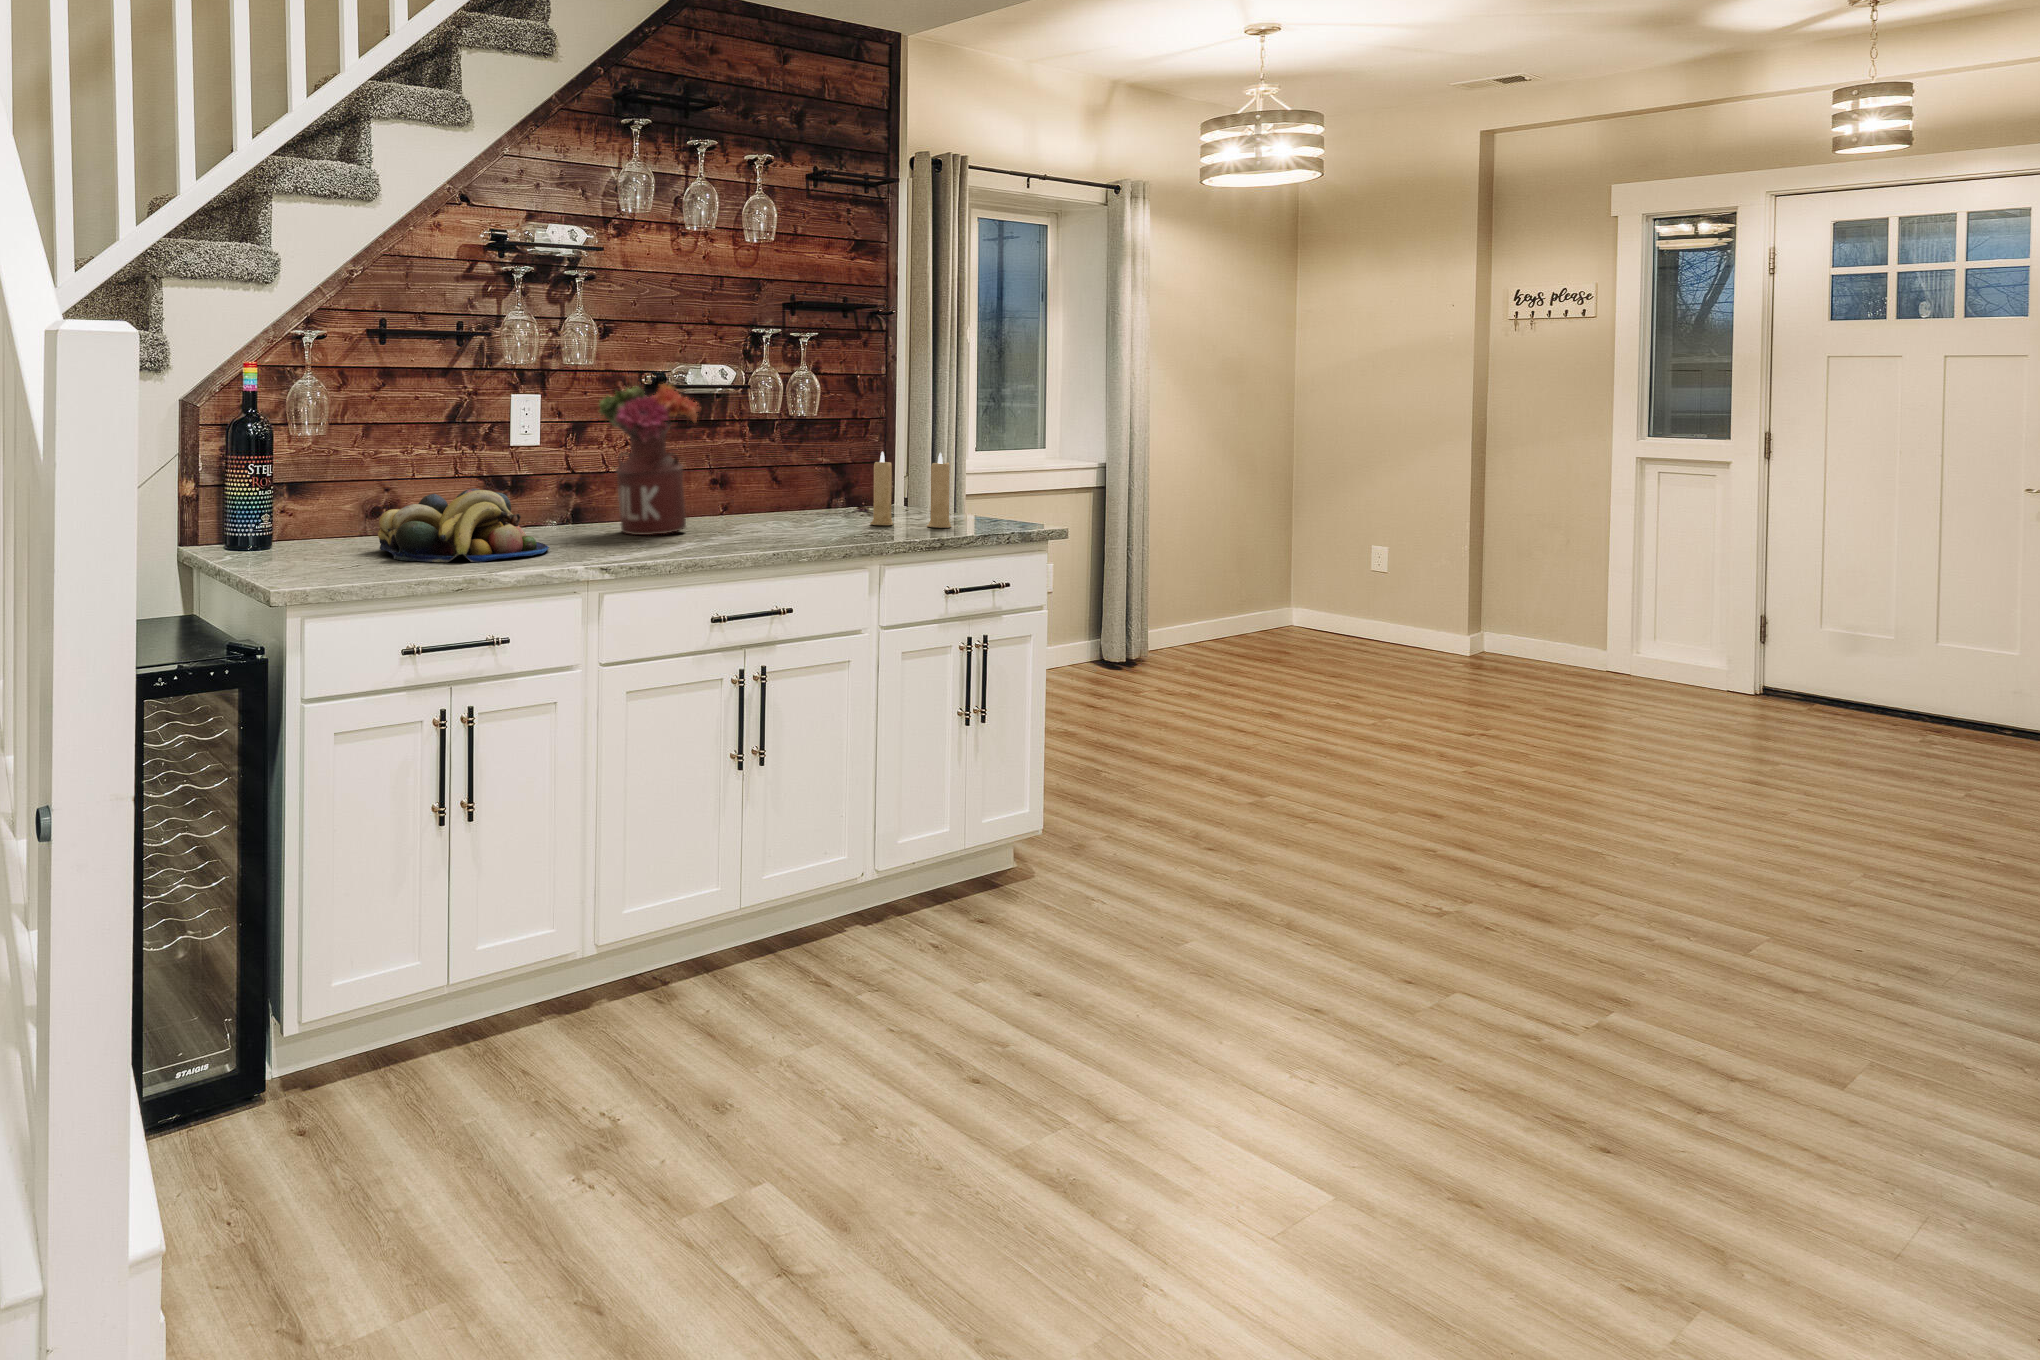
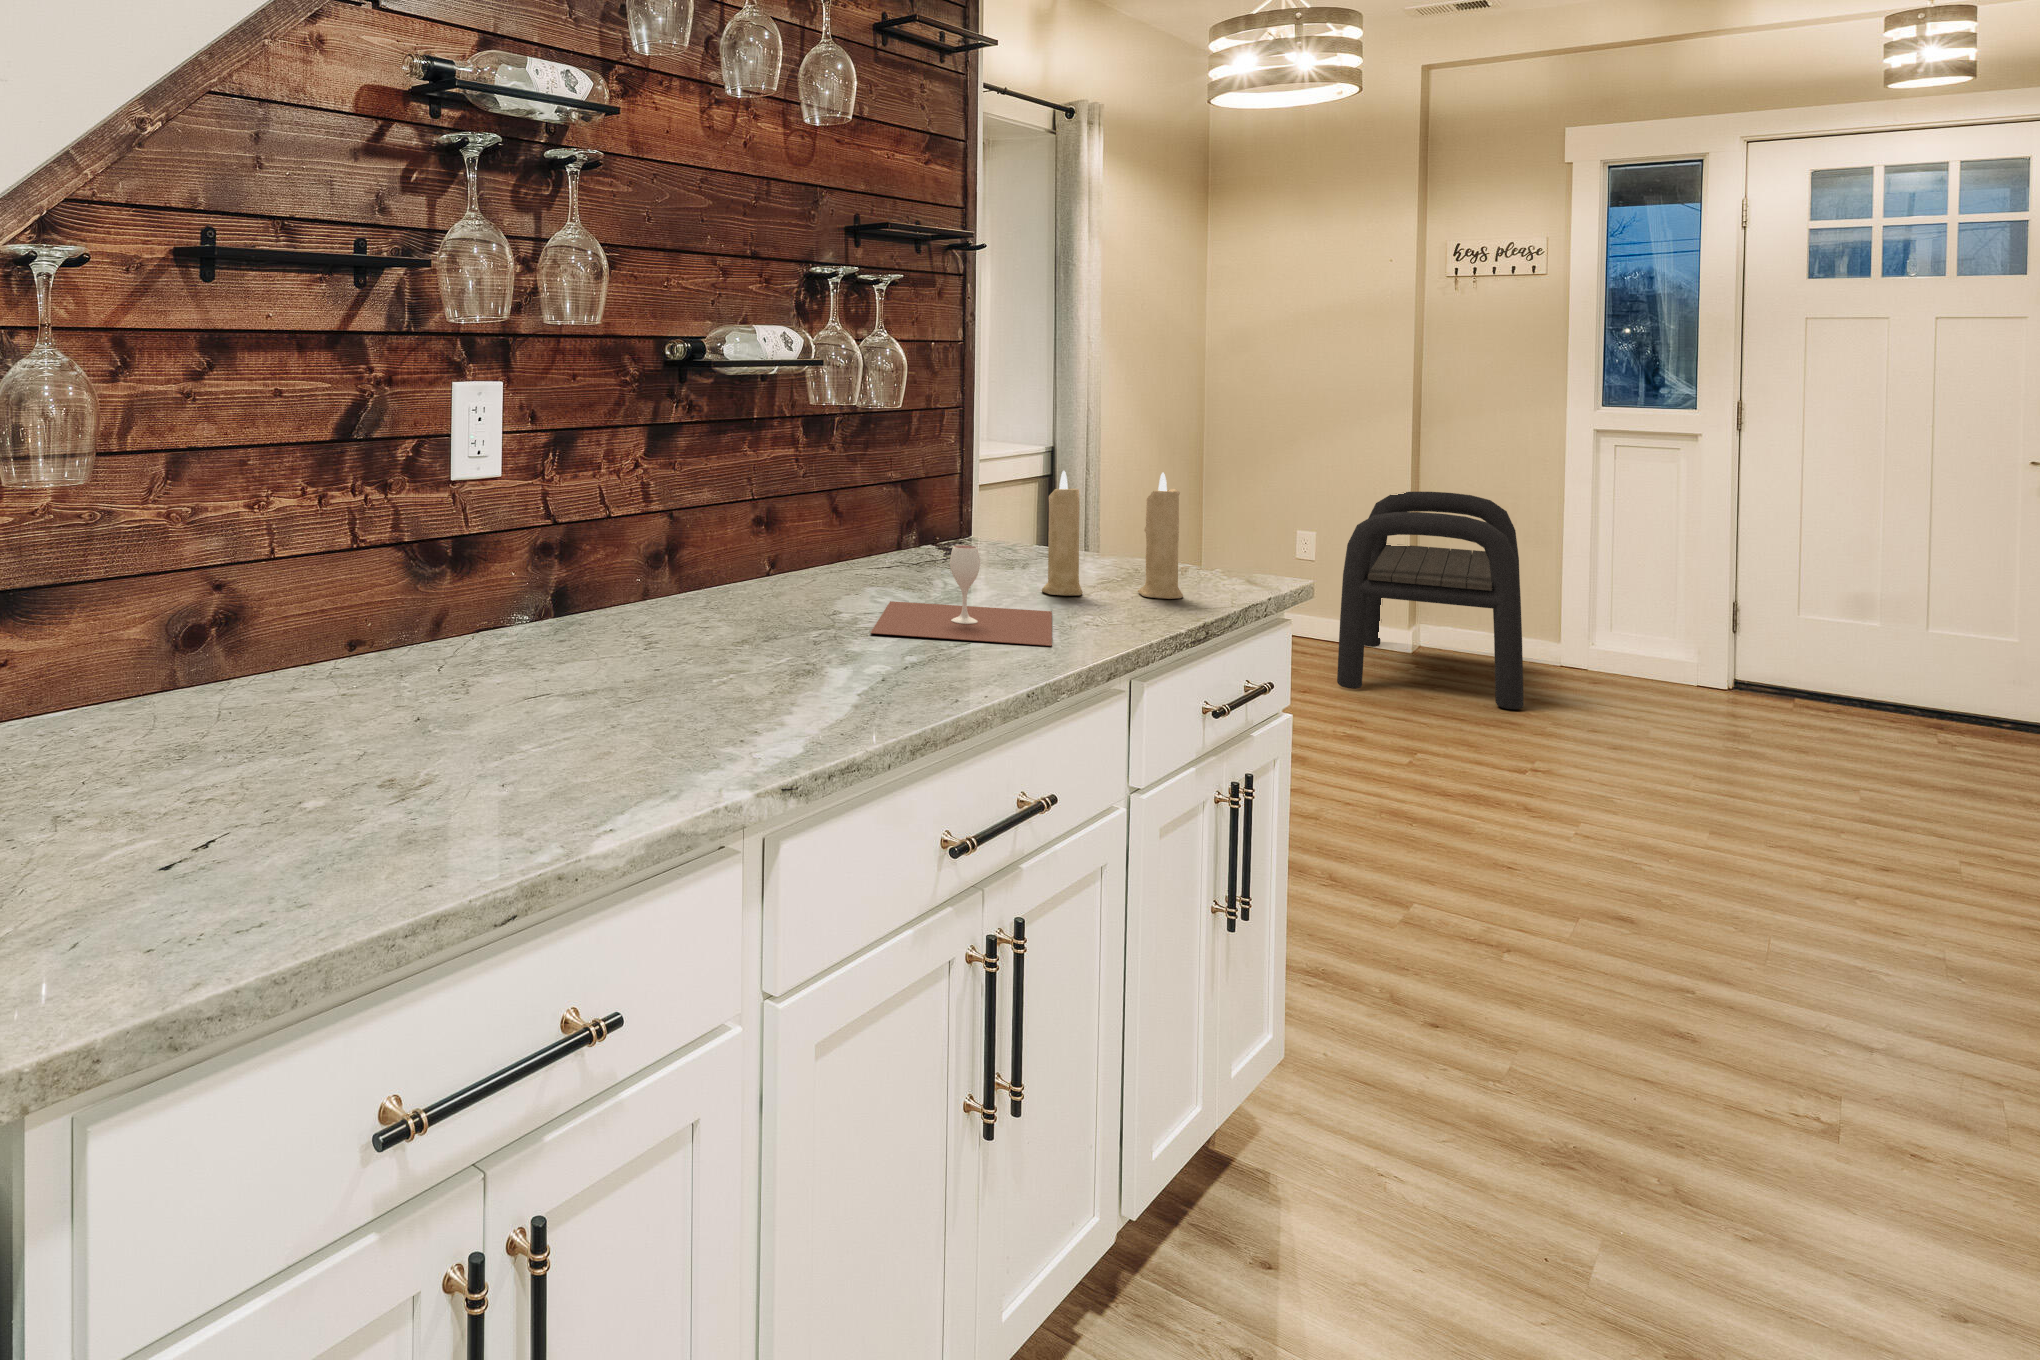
flower arrangement: present [599,384,700,535] -> none [622,358,825,650]
wine glass: none [731,488,854,538] -> present [871,545,1052,646]
fruit bowl: present [378,489,549,562] -> none [225,594,623,819]
bench: none [1373,514,1578,698] -> present [1337,492,1524,709]

